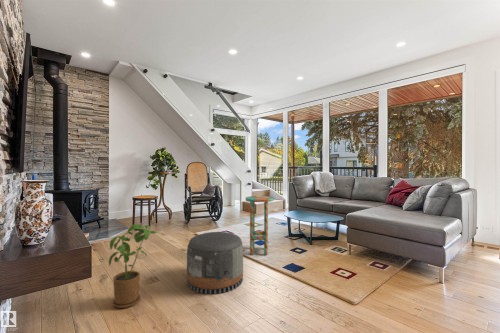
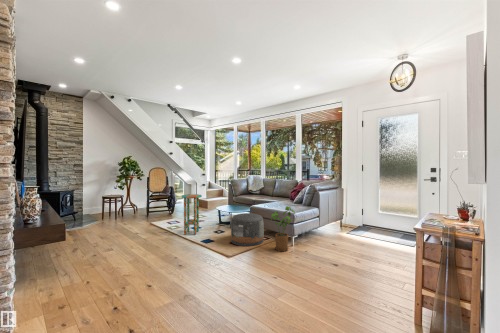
house plant: present [109,224,157,308] -> present [271,206,295,251]
pouf: present [187,232,243,294] -> present [231,213,264,246]

